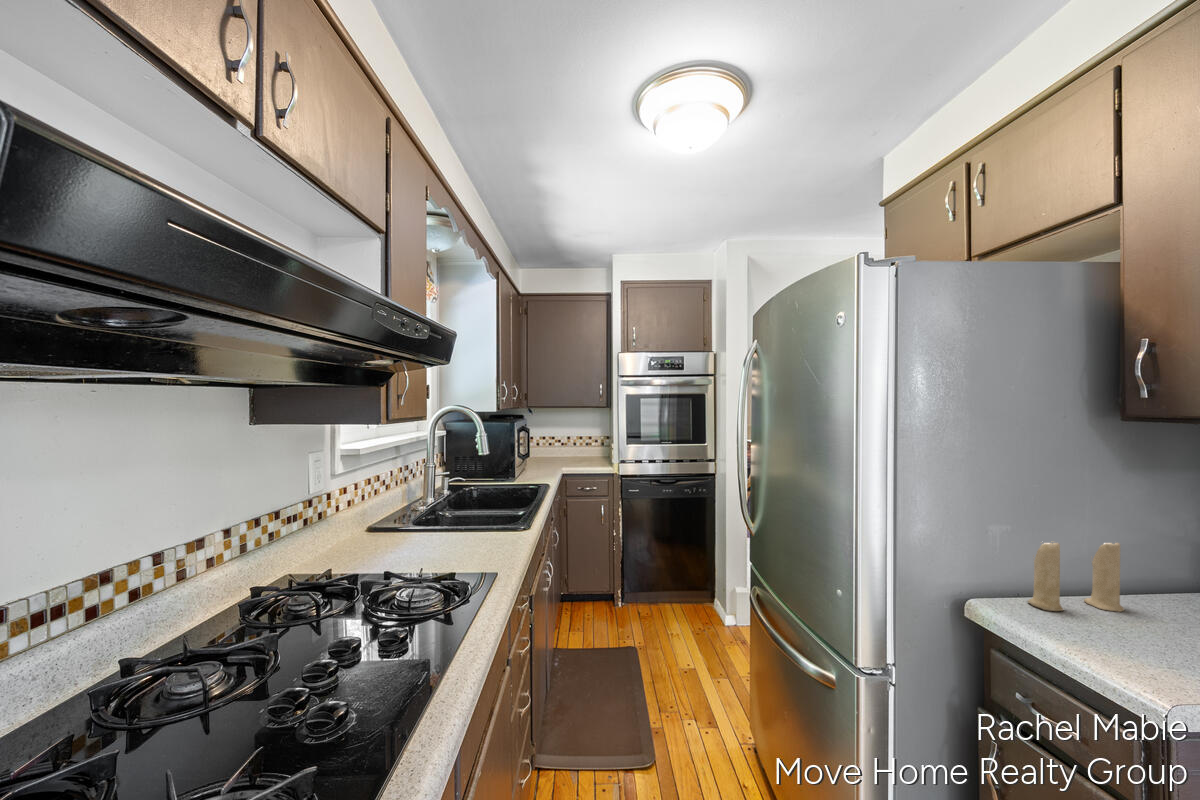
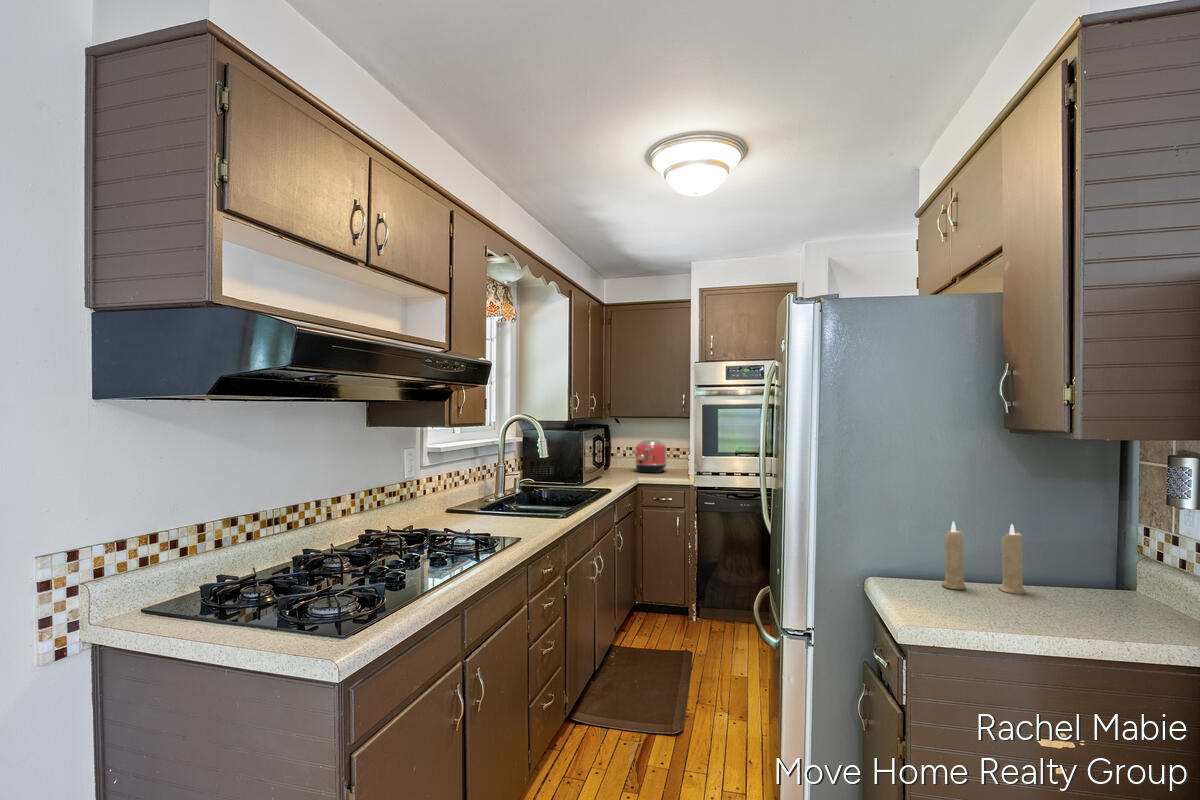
toaster: none [551,430,580,462] -> present [635,440,667,473]

